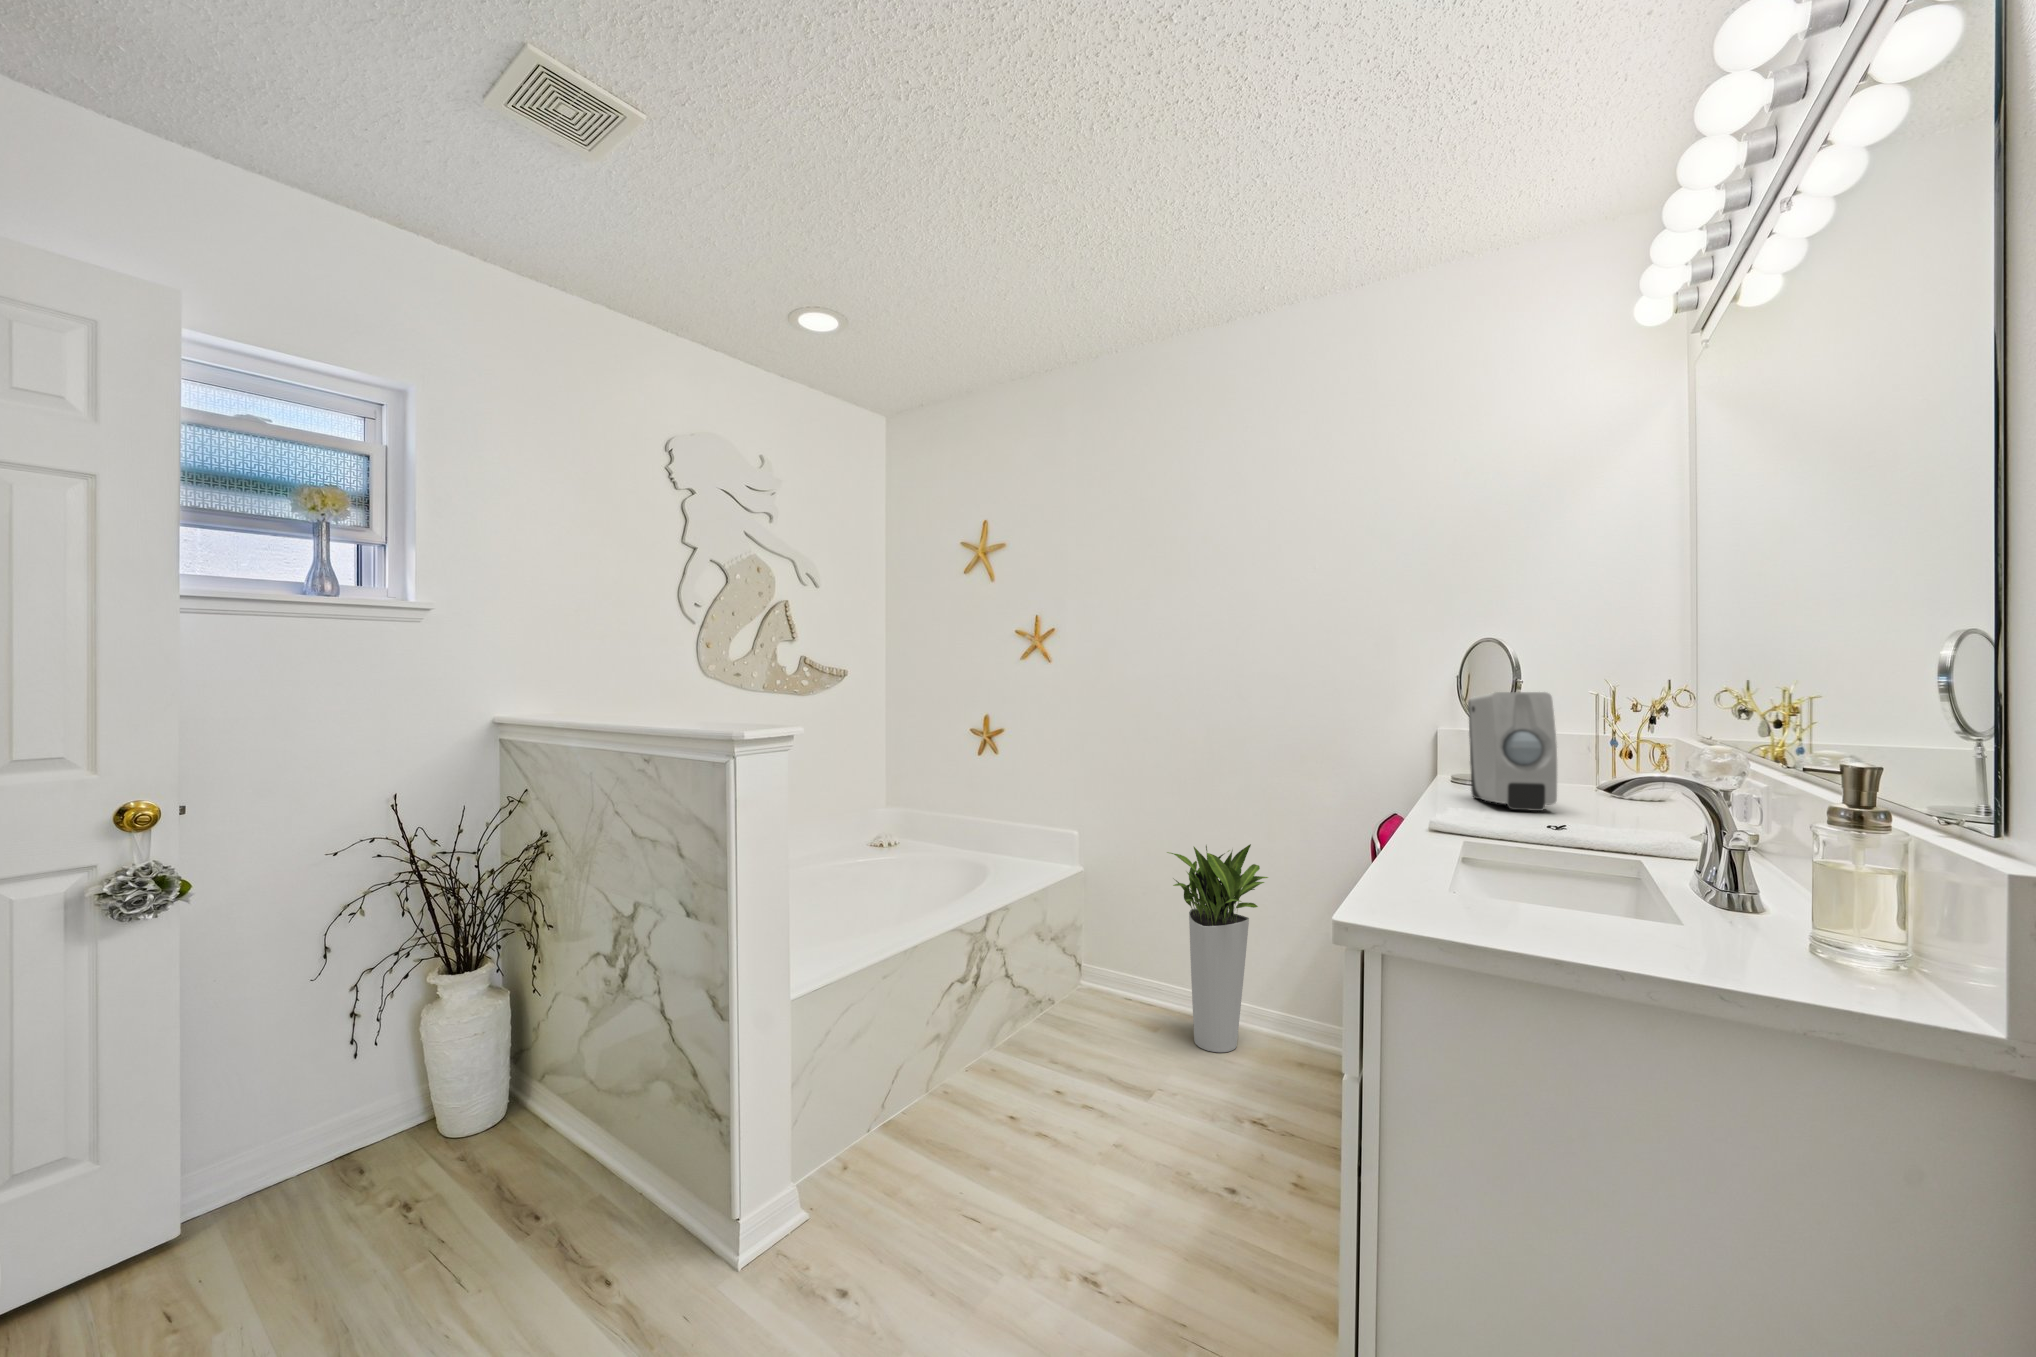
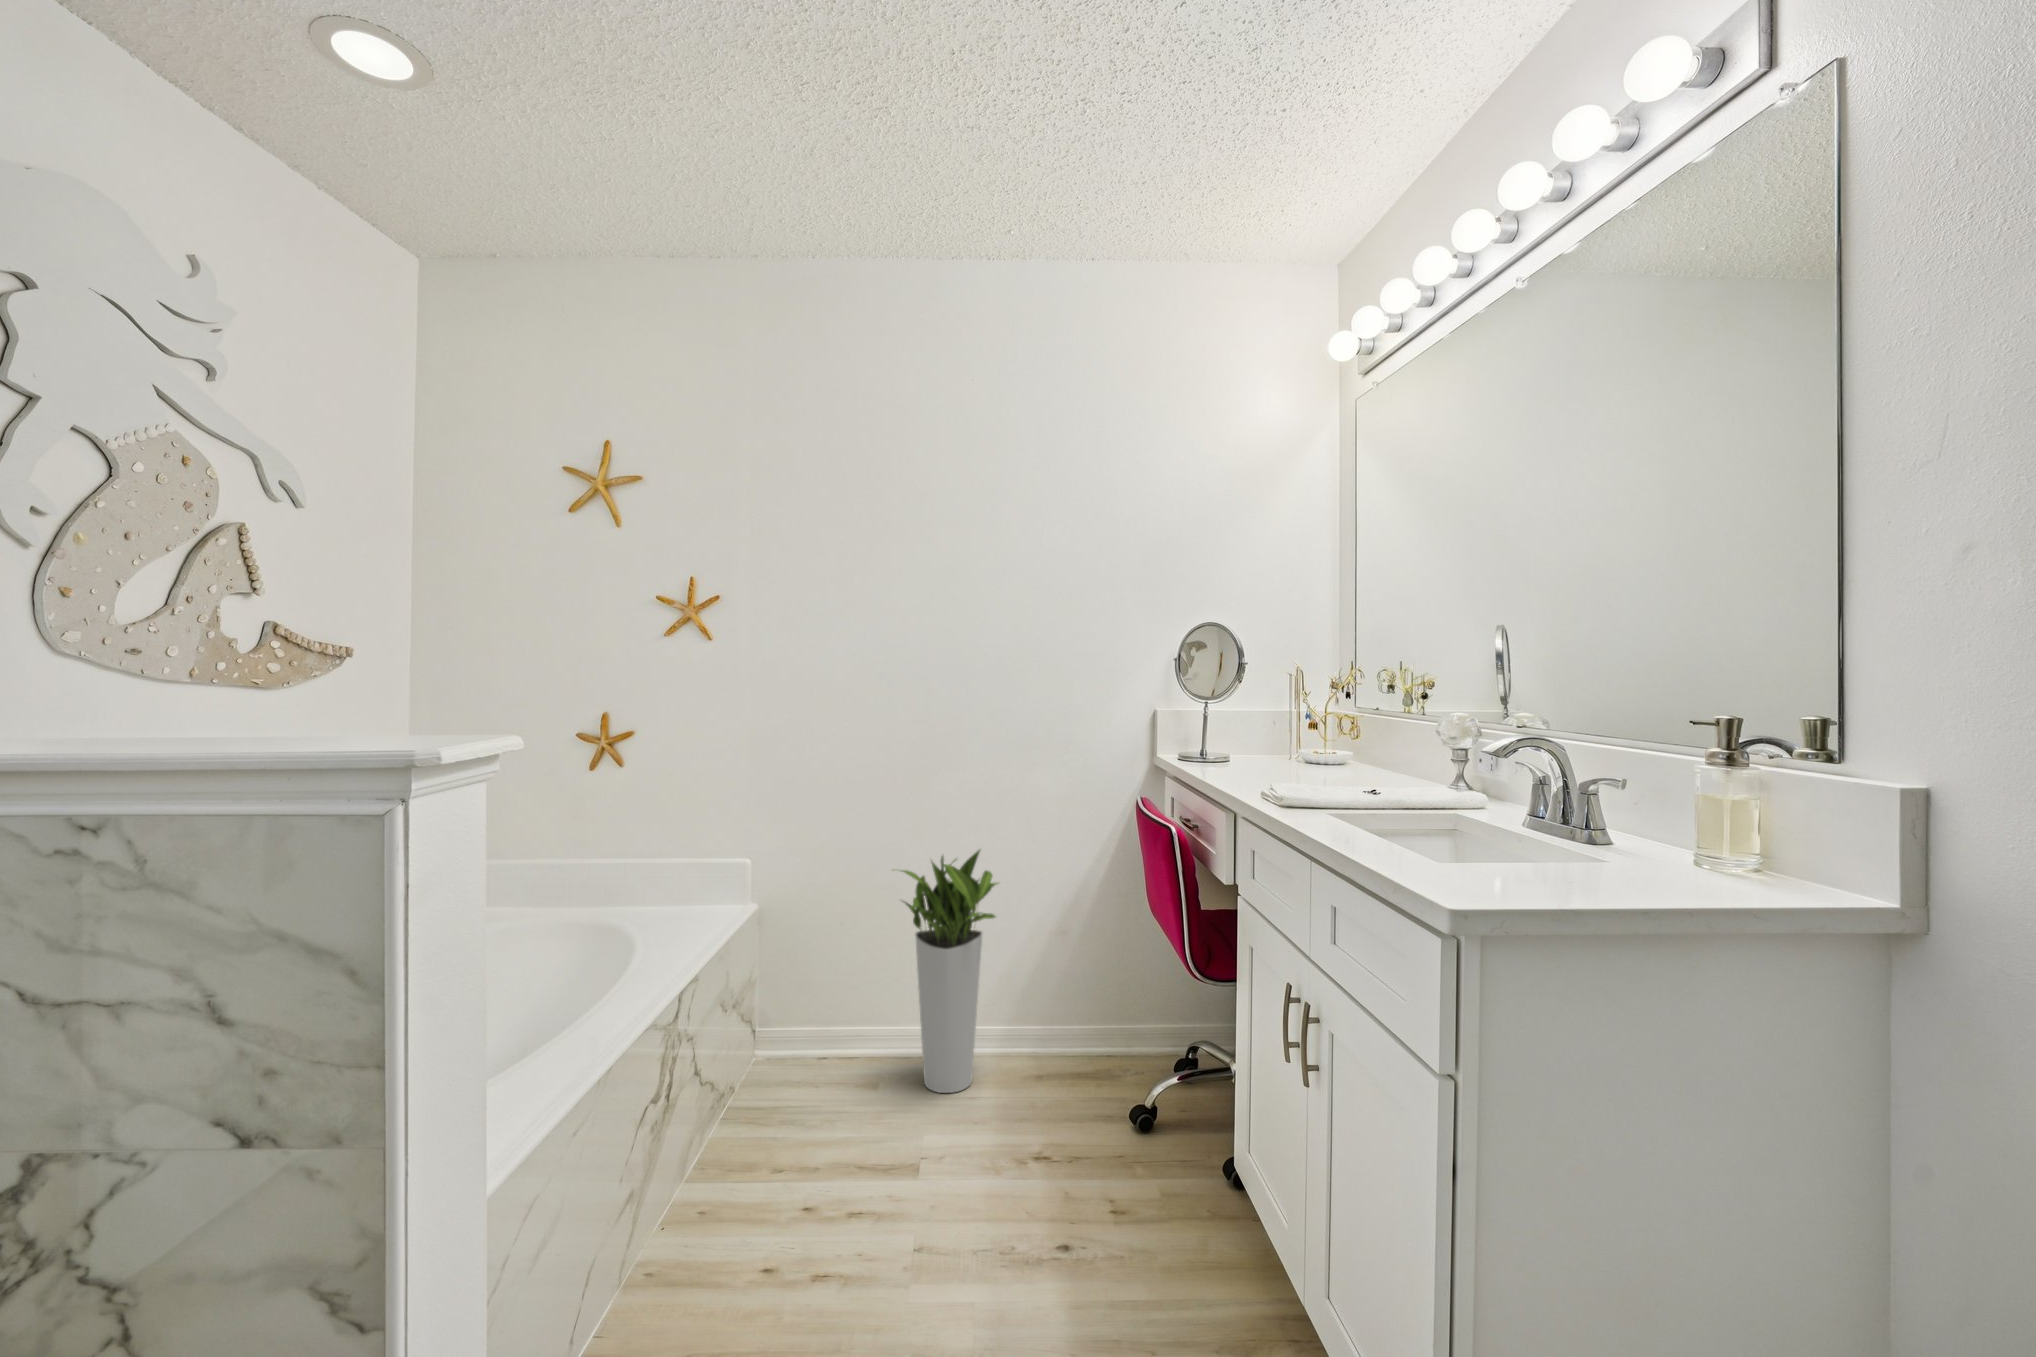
soap dispenser: present [1468,692,1557,811] -> none [1237,672,1326,783]

